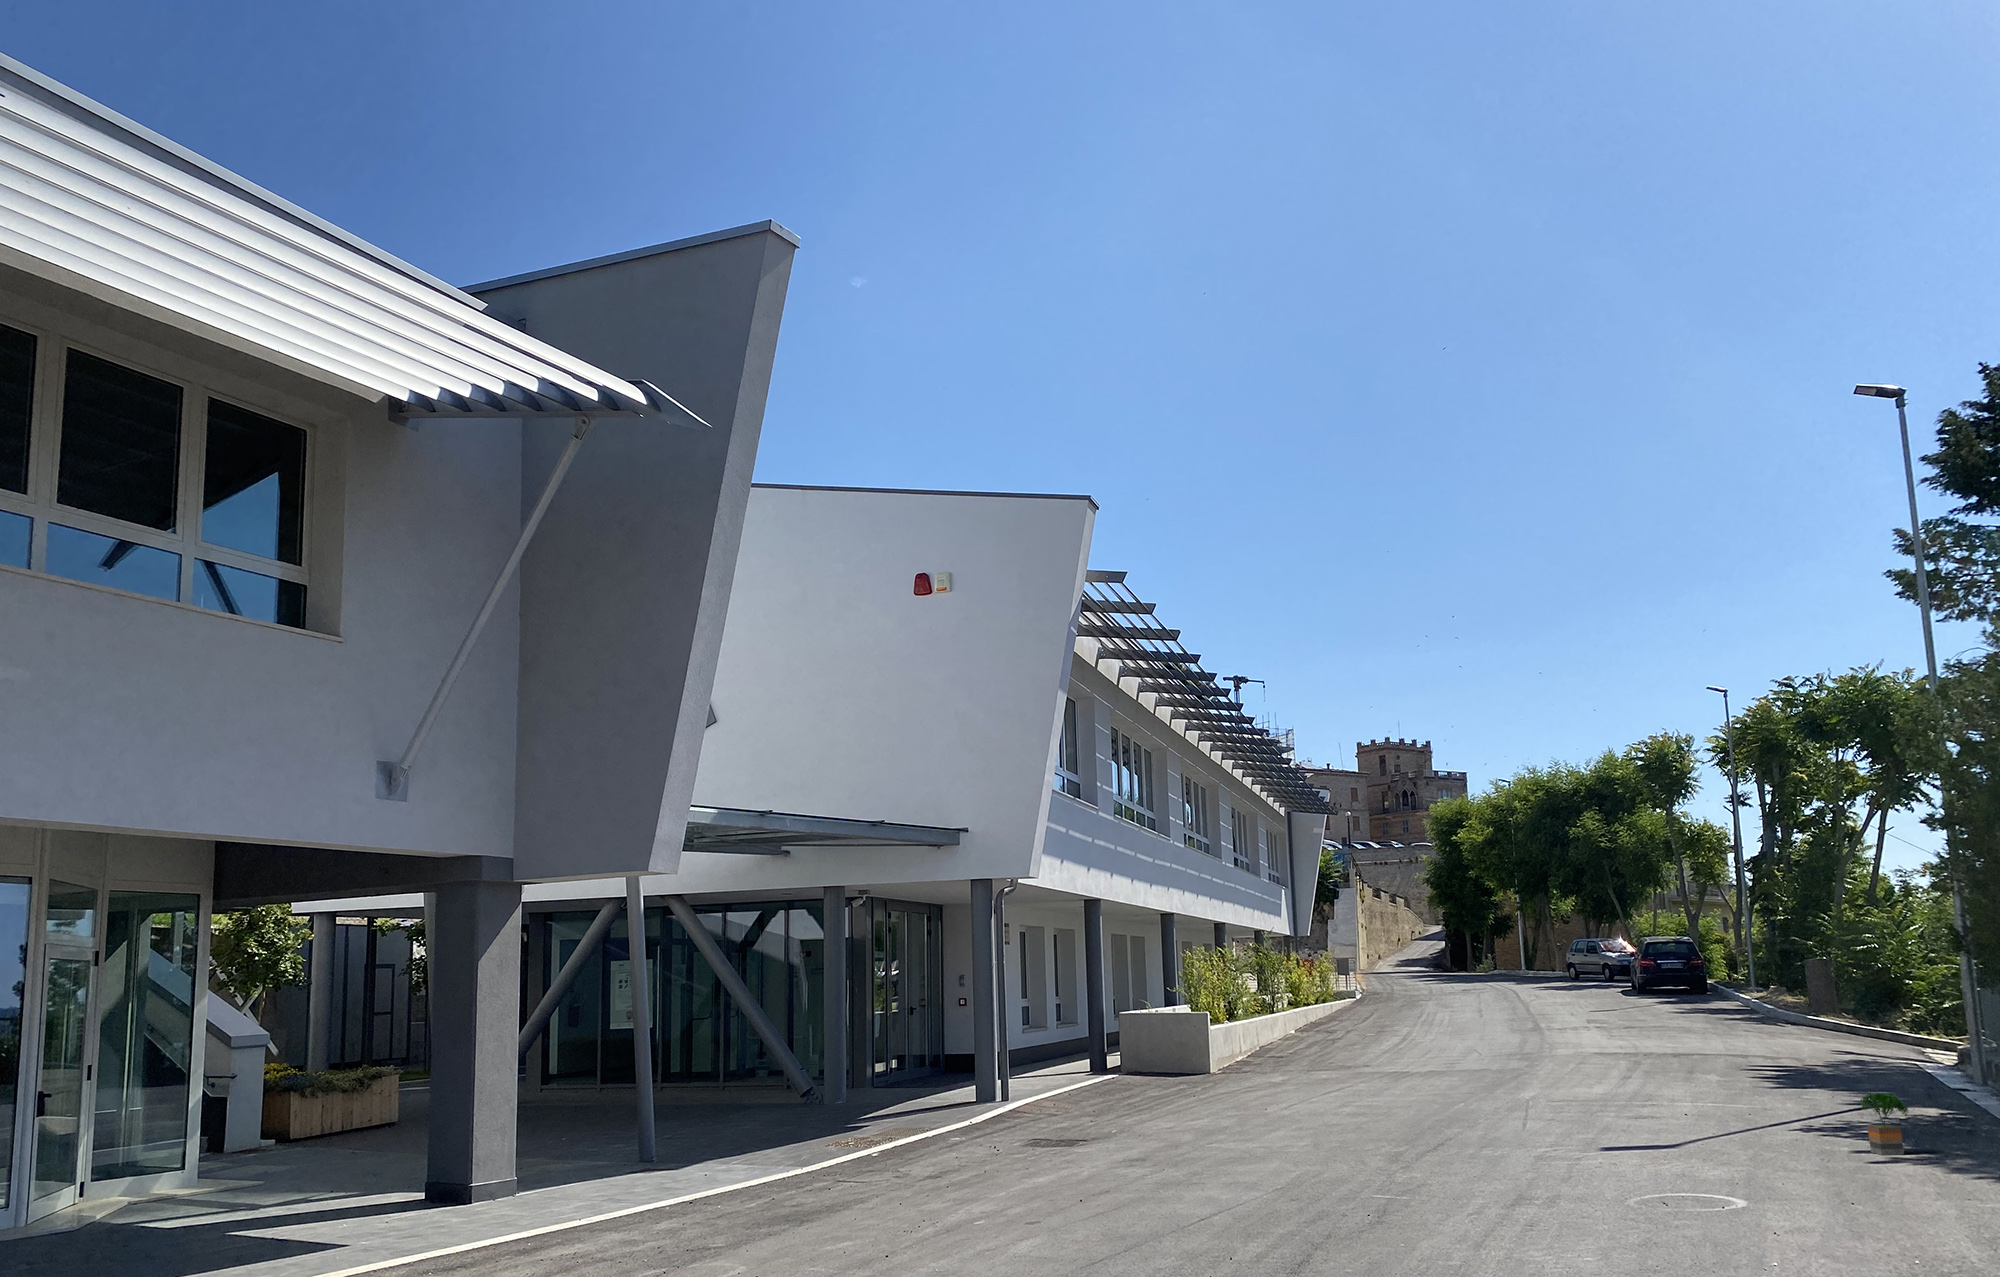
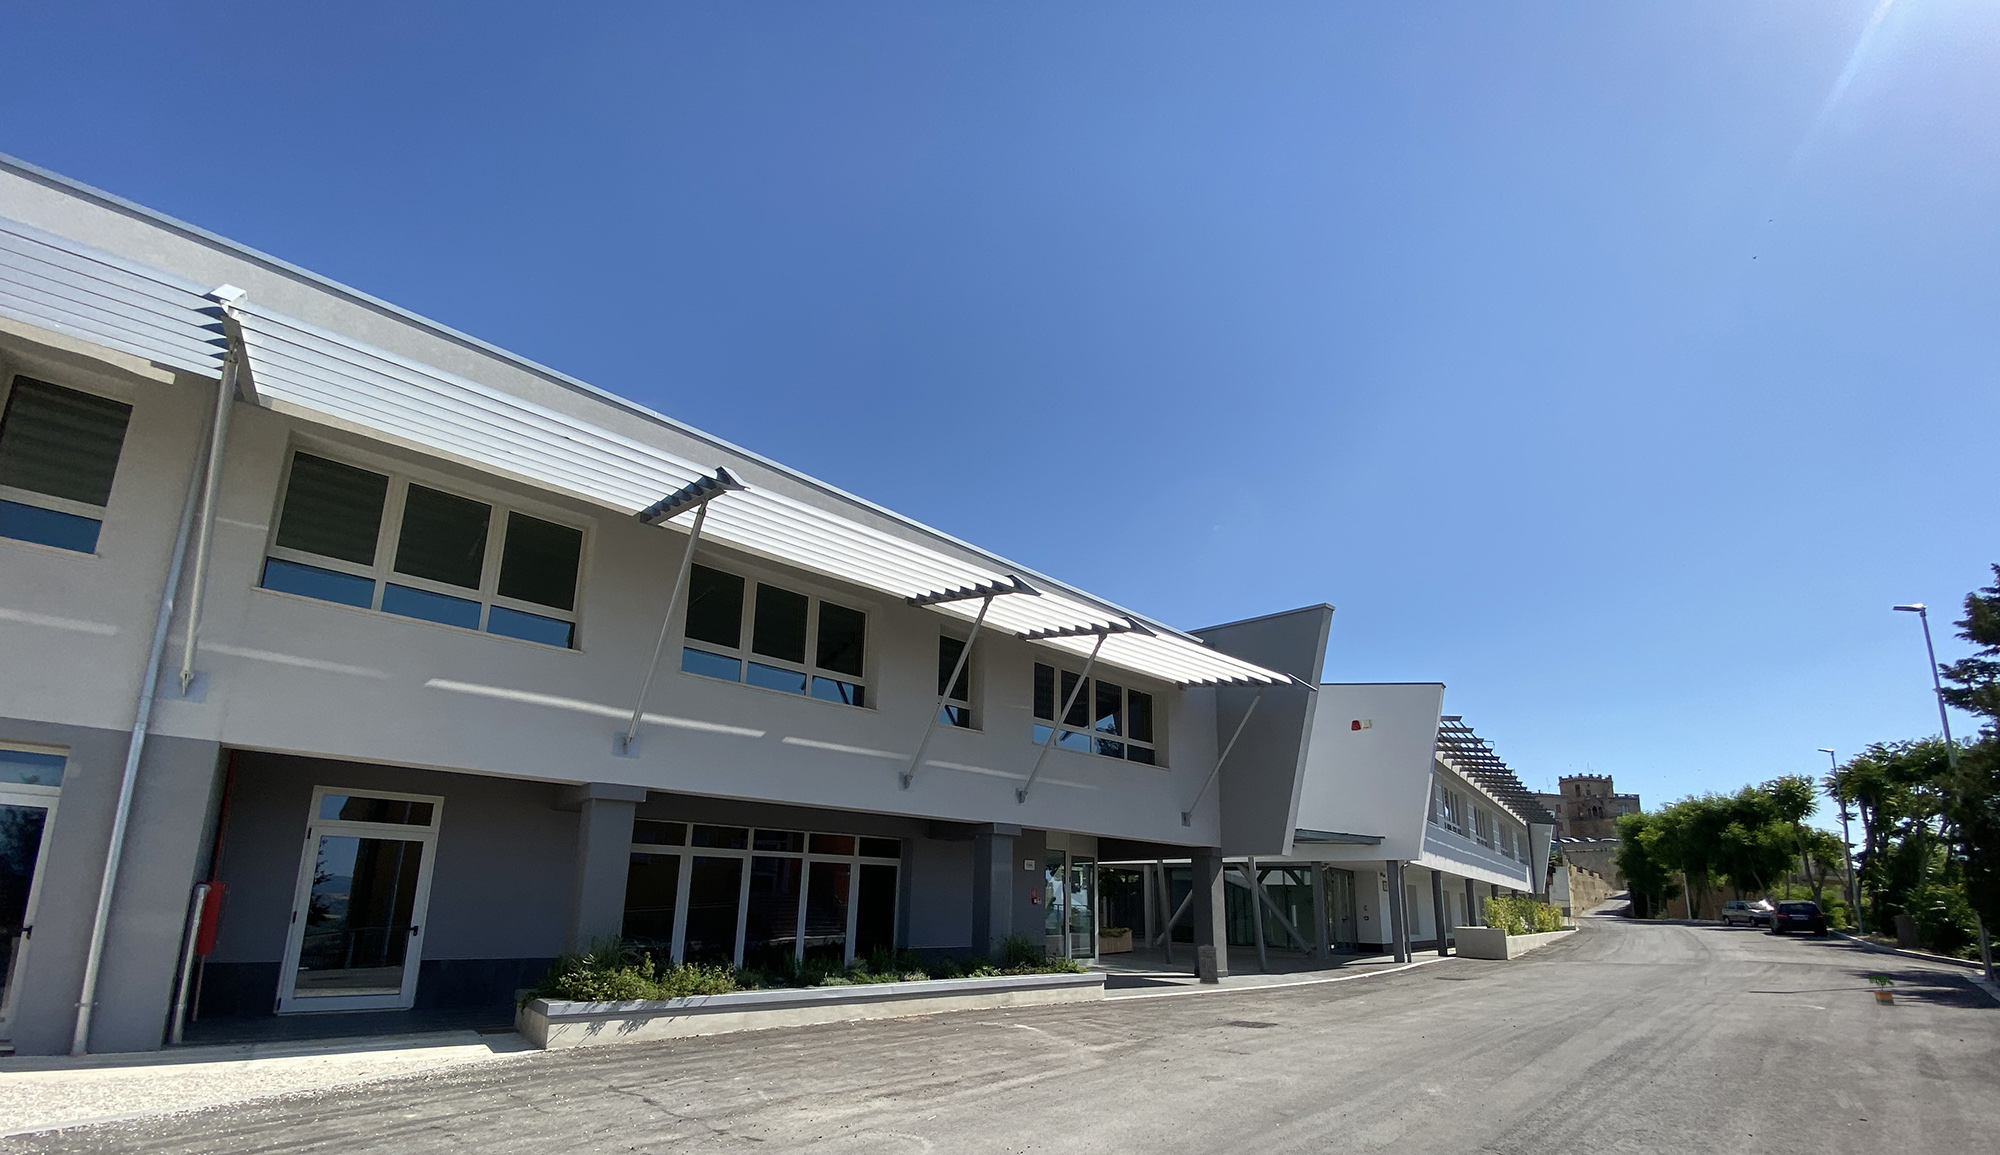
trash can: none [415,1111,470,1217] -> present [1198,945,1219,984]

